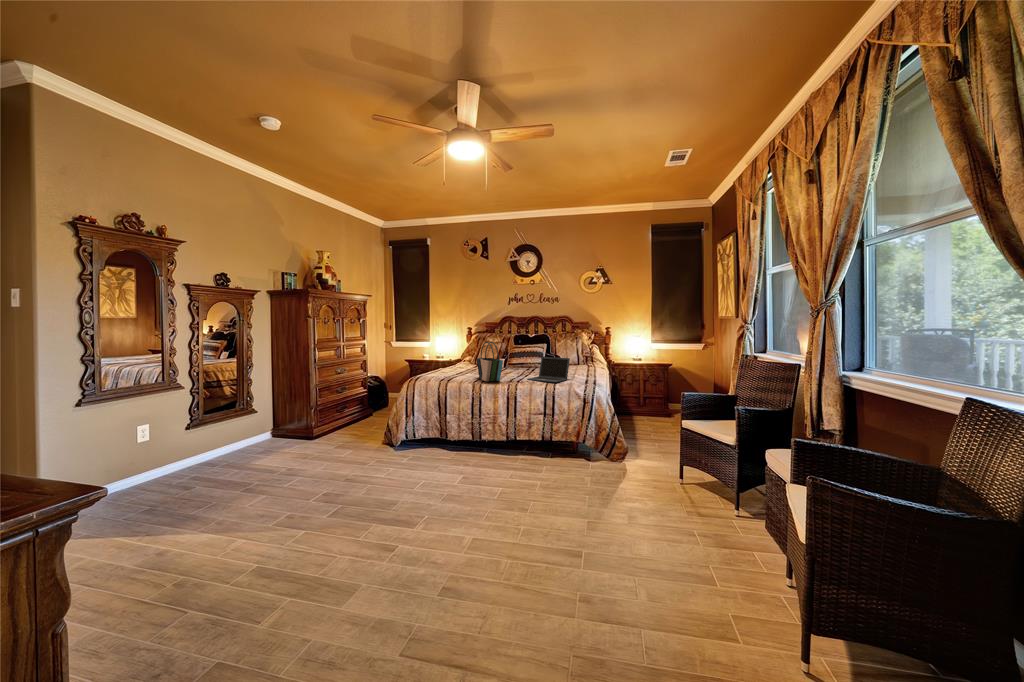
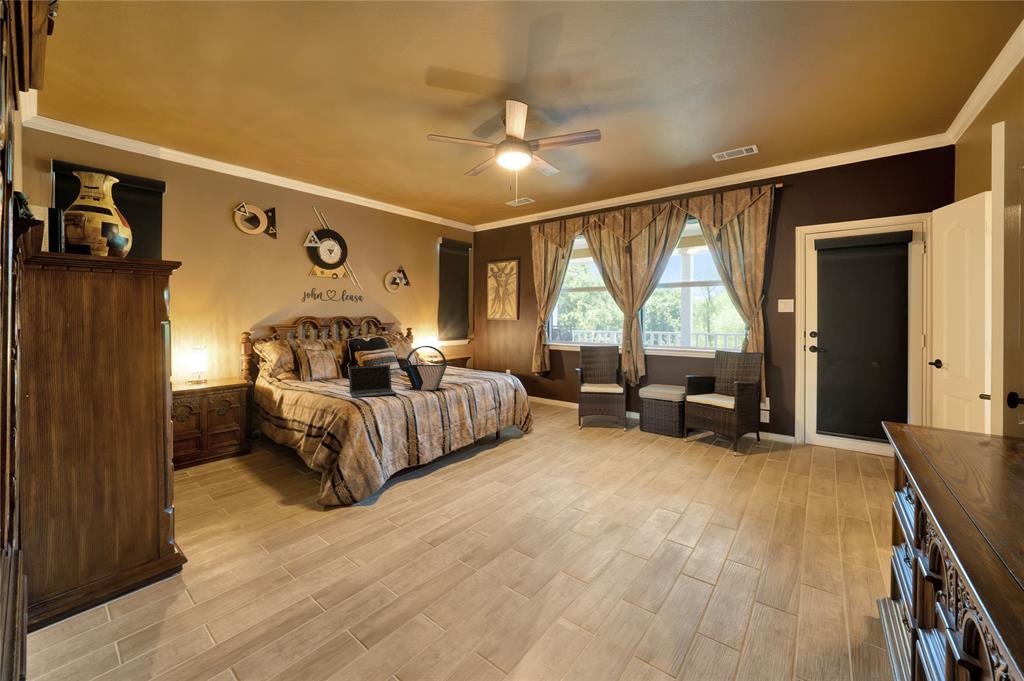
laptop: present [528,357,570,382] -> present [349,365,397,397]

